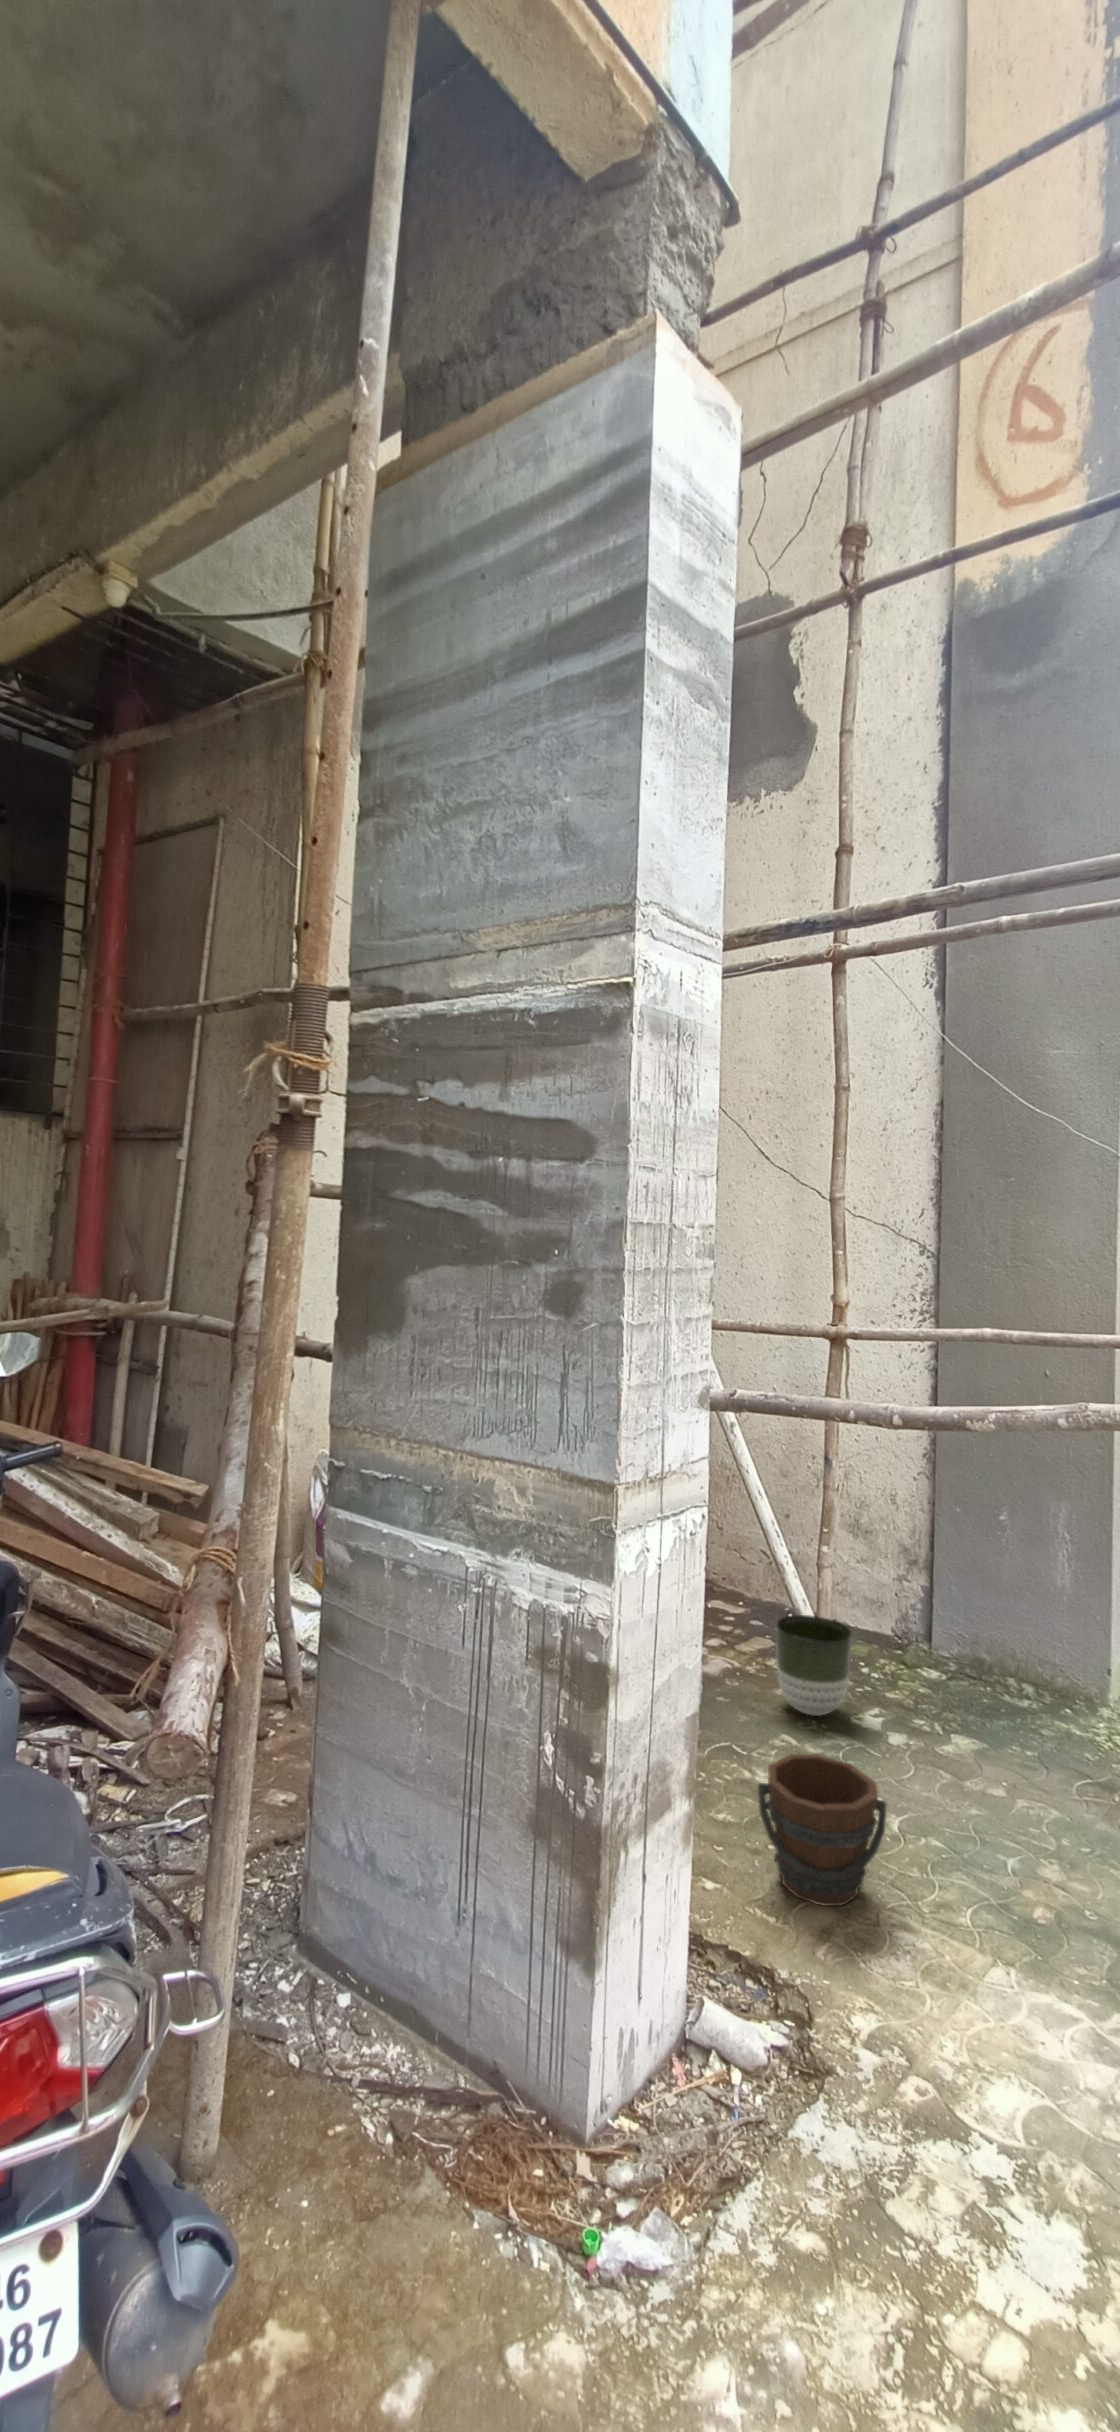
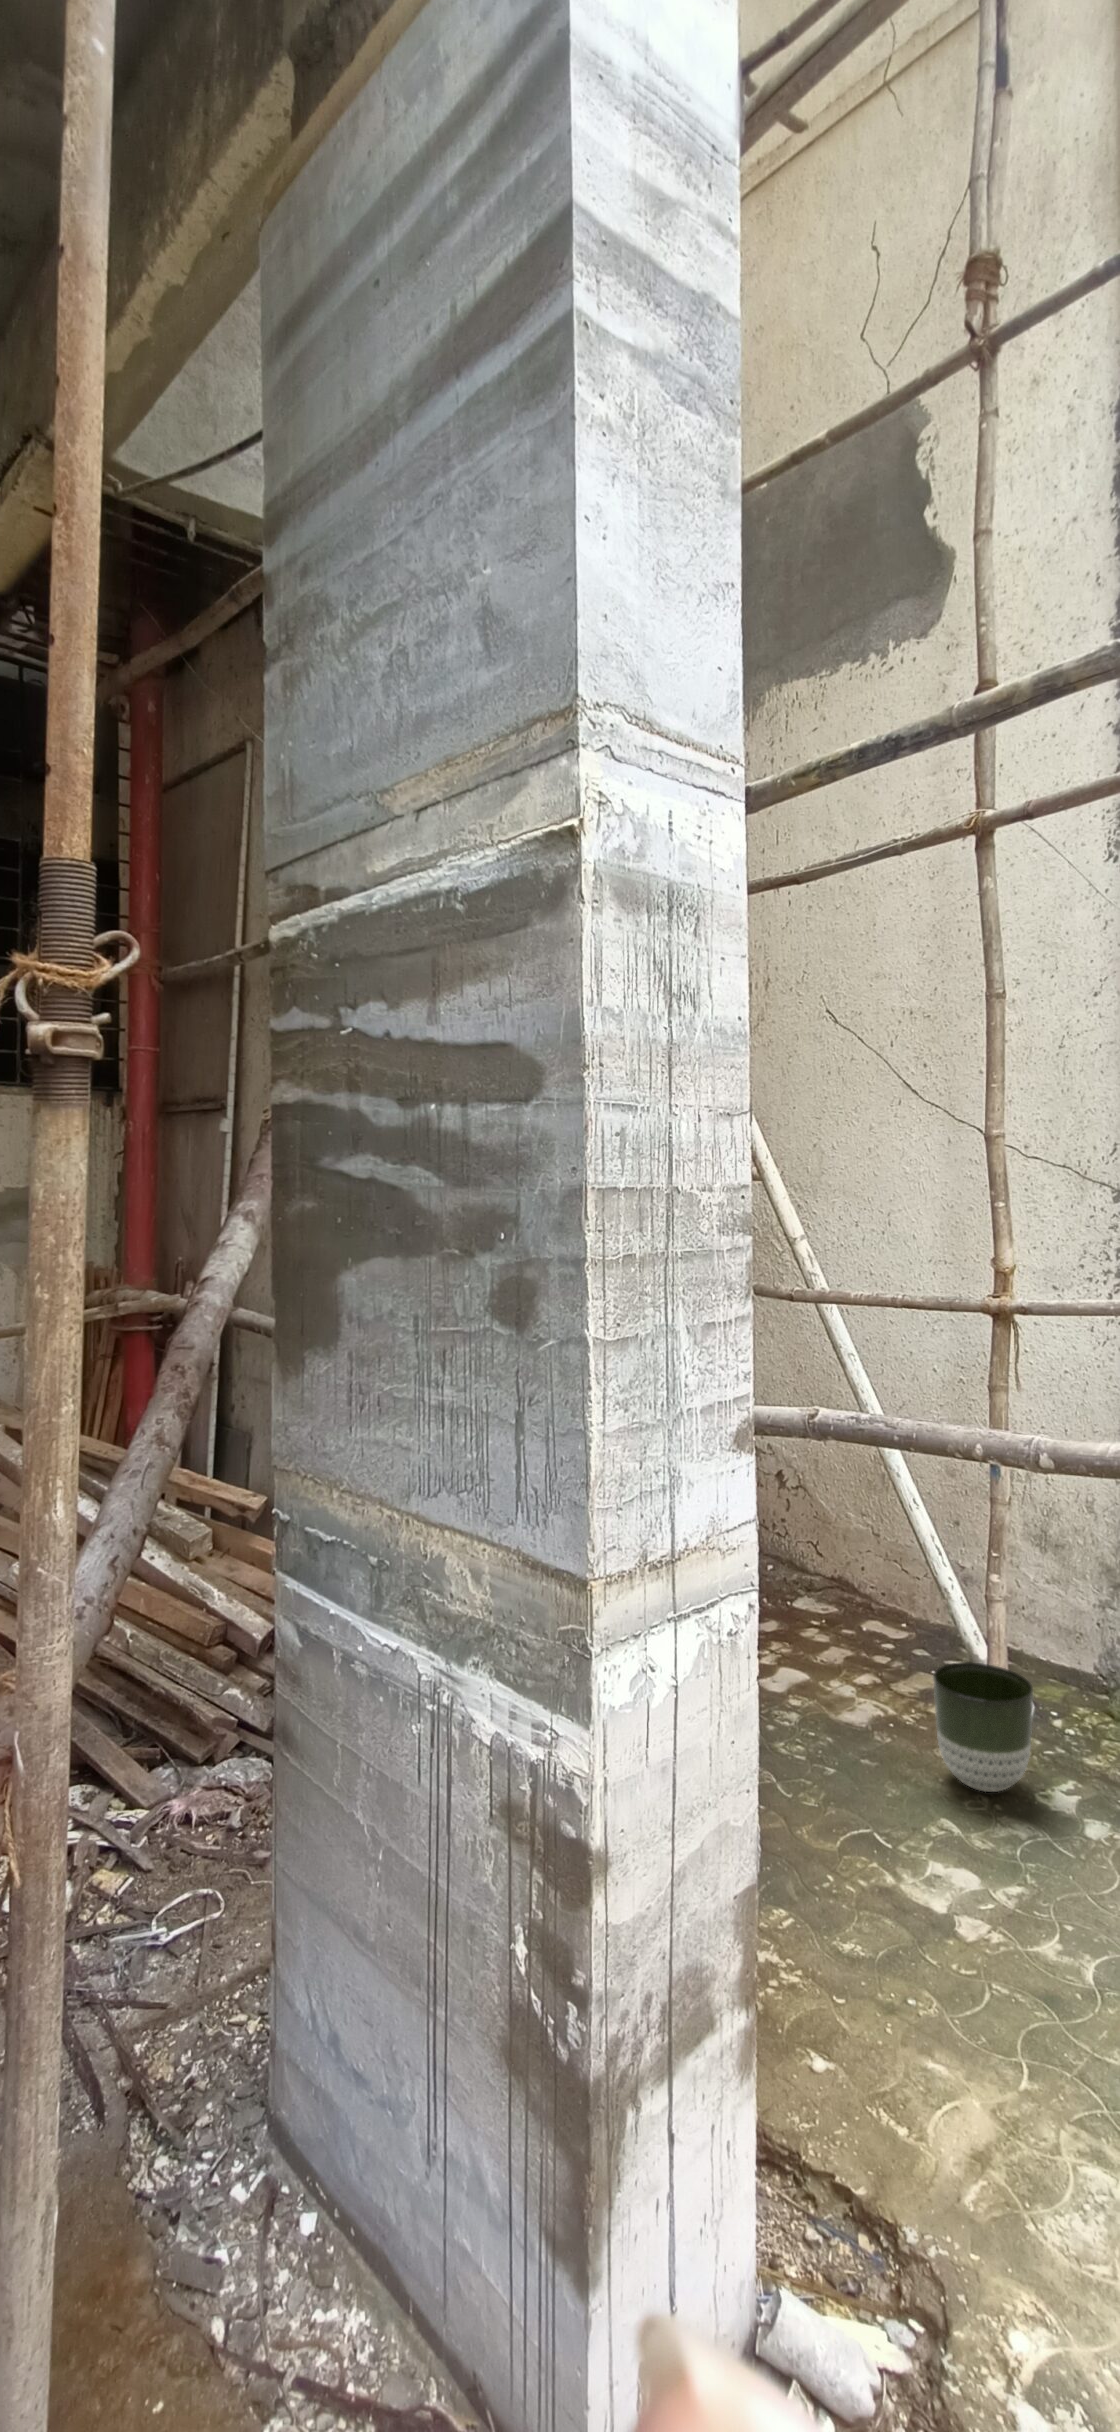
bucket: present [758,1754,886,1906] -> none [890,1875,1069,2092]

